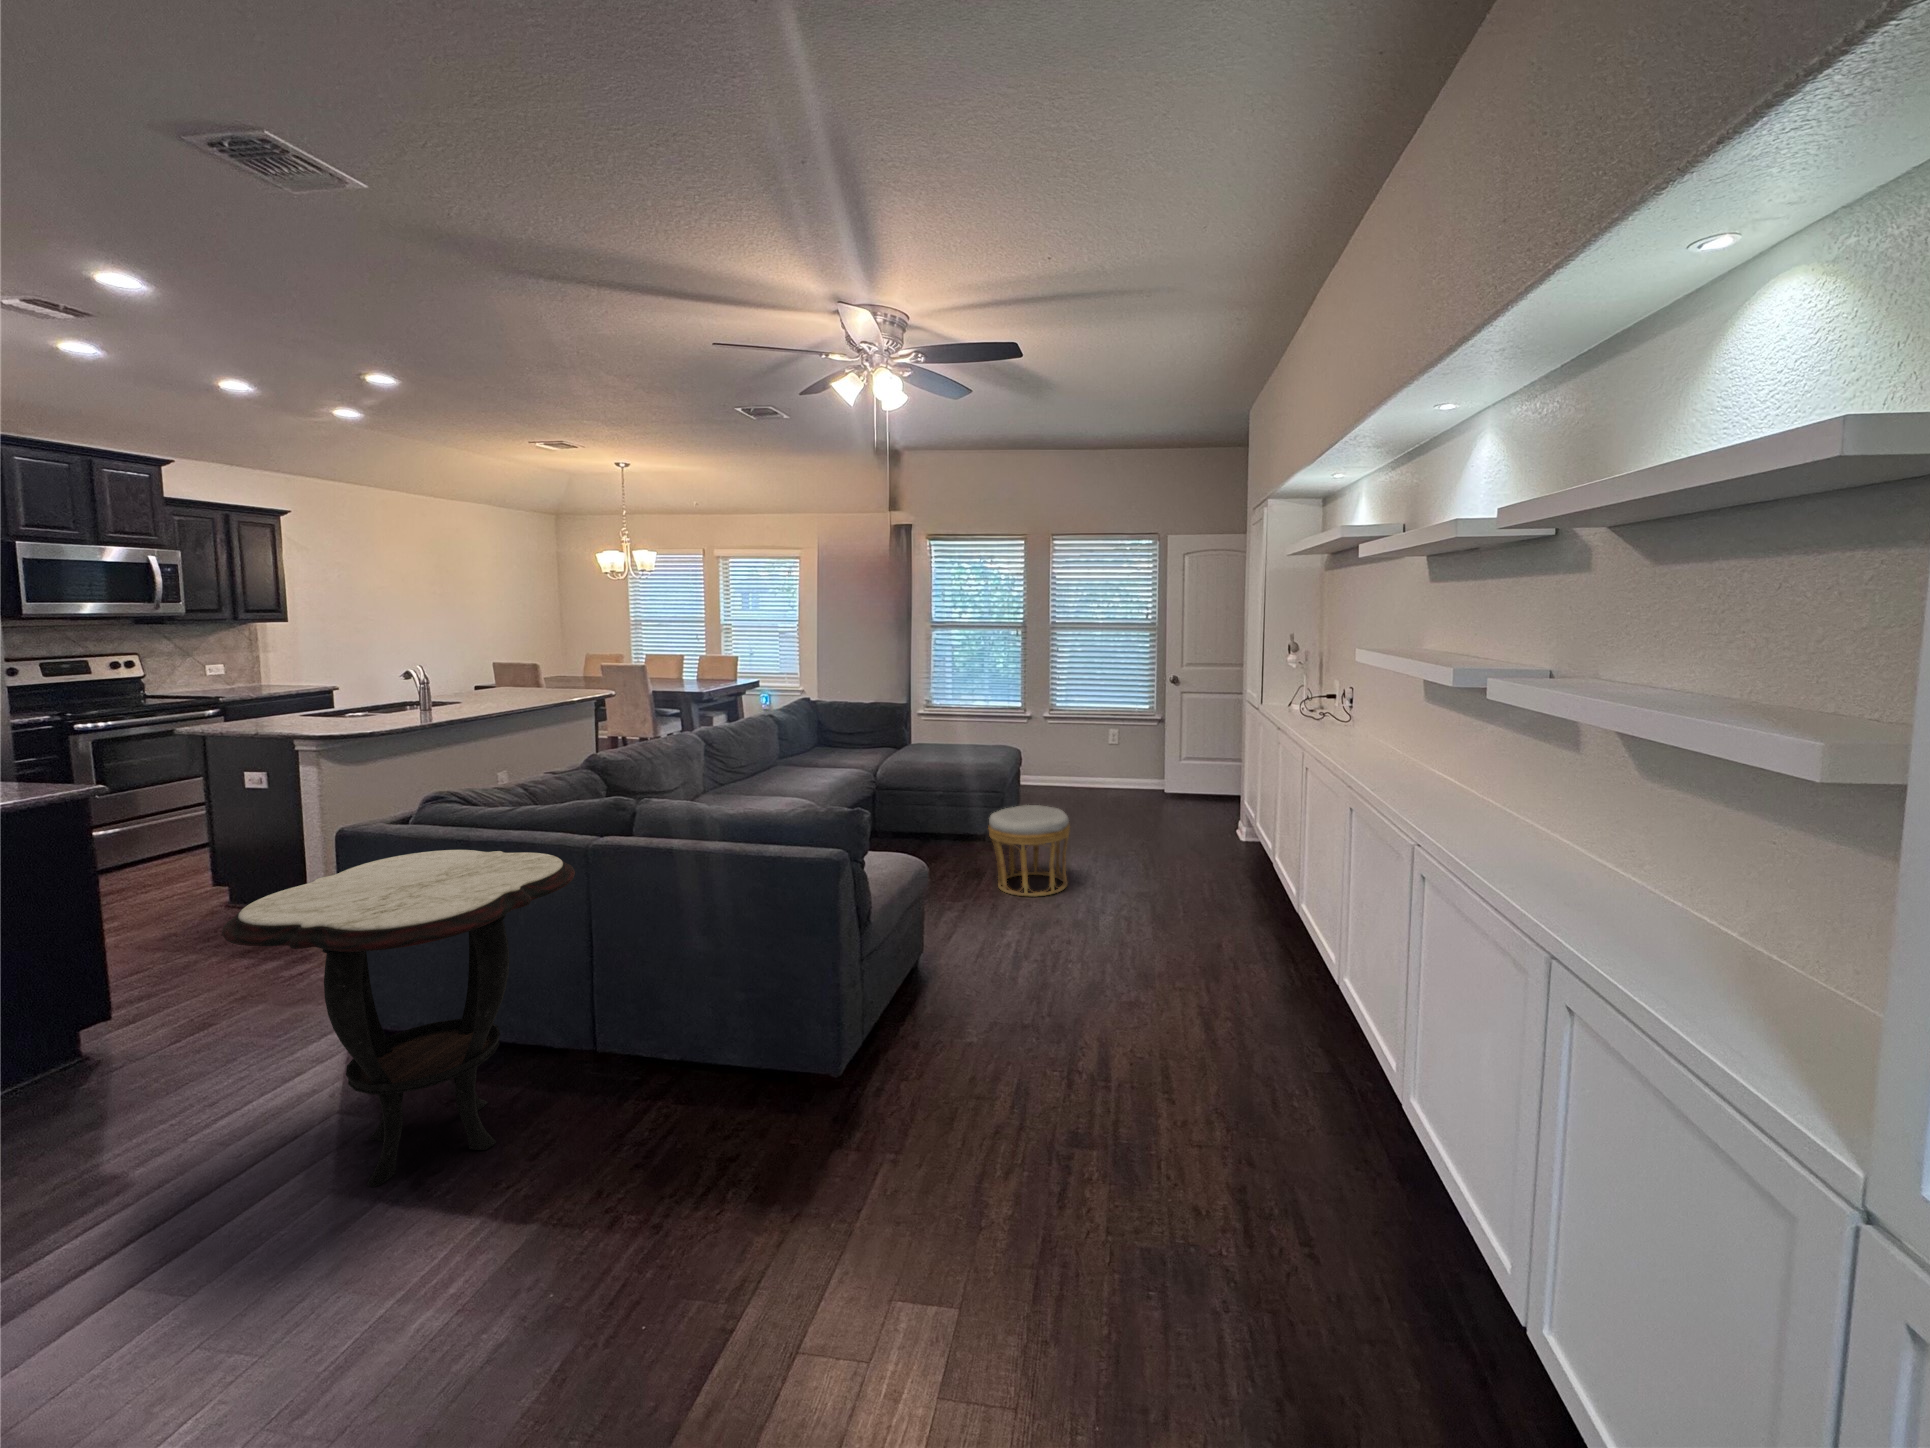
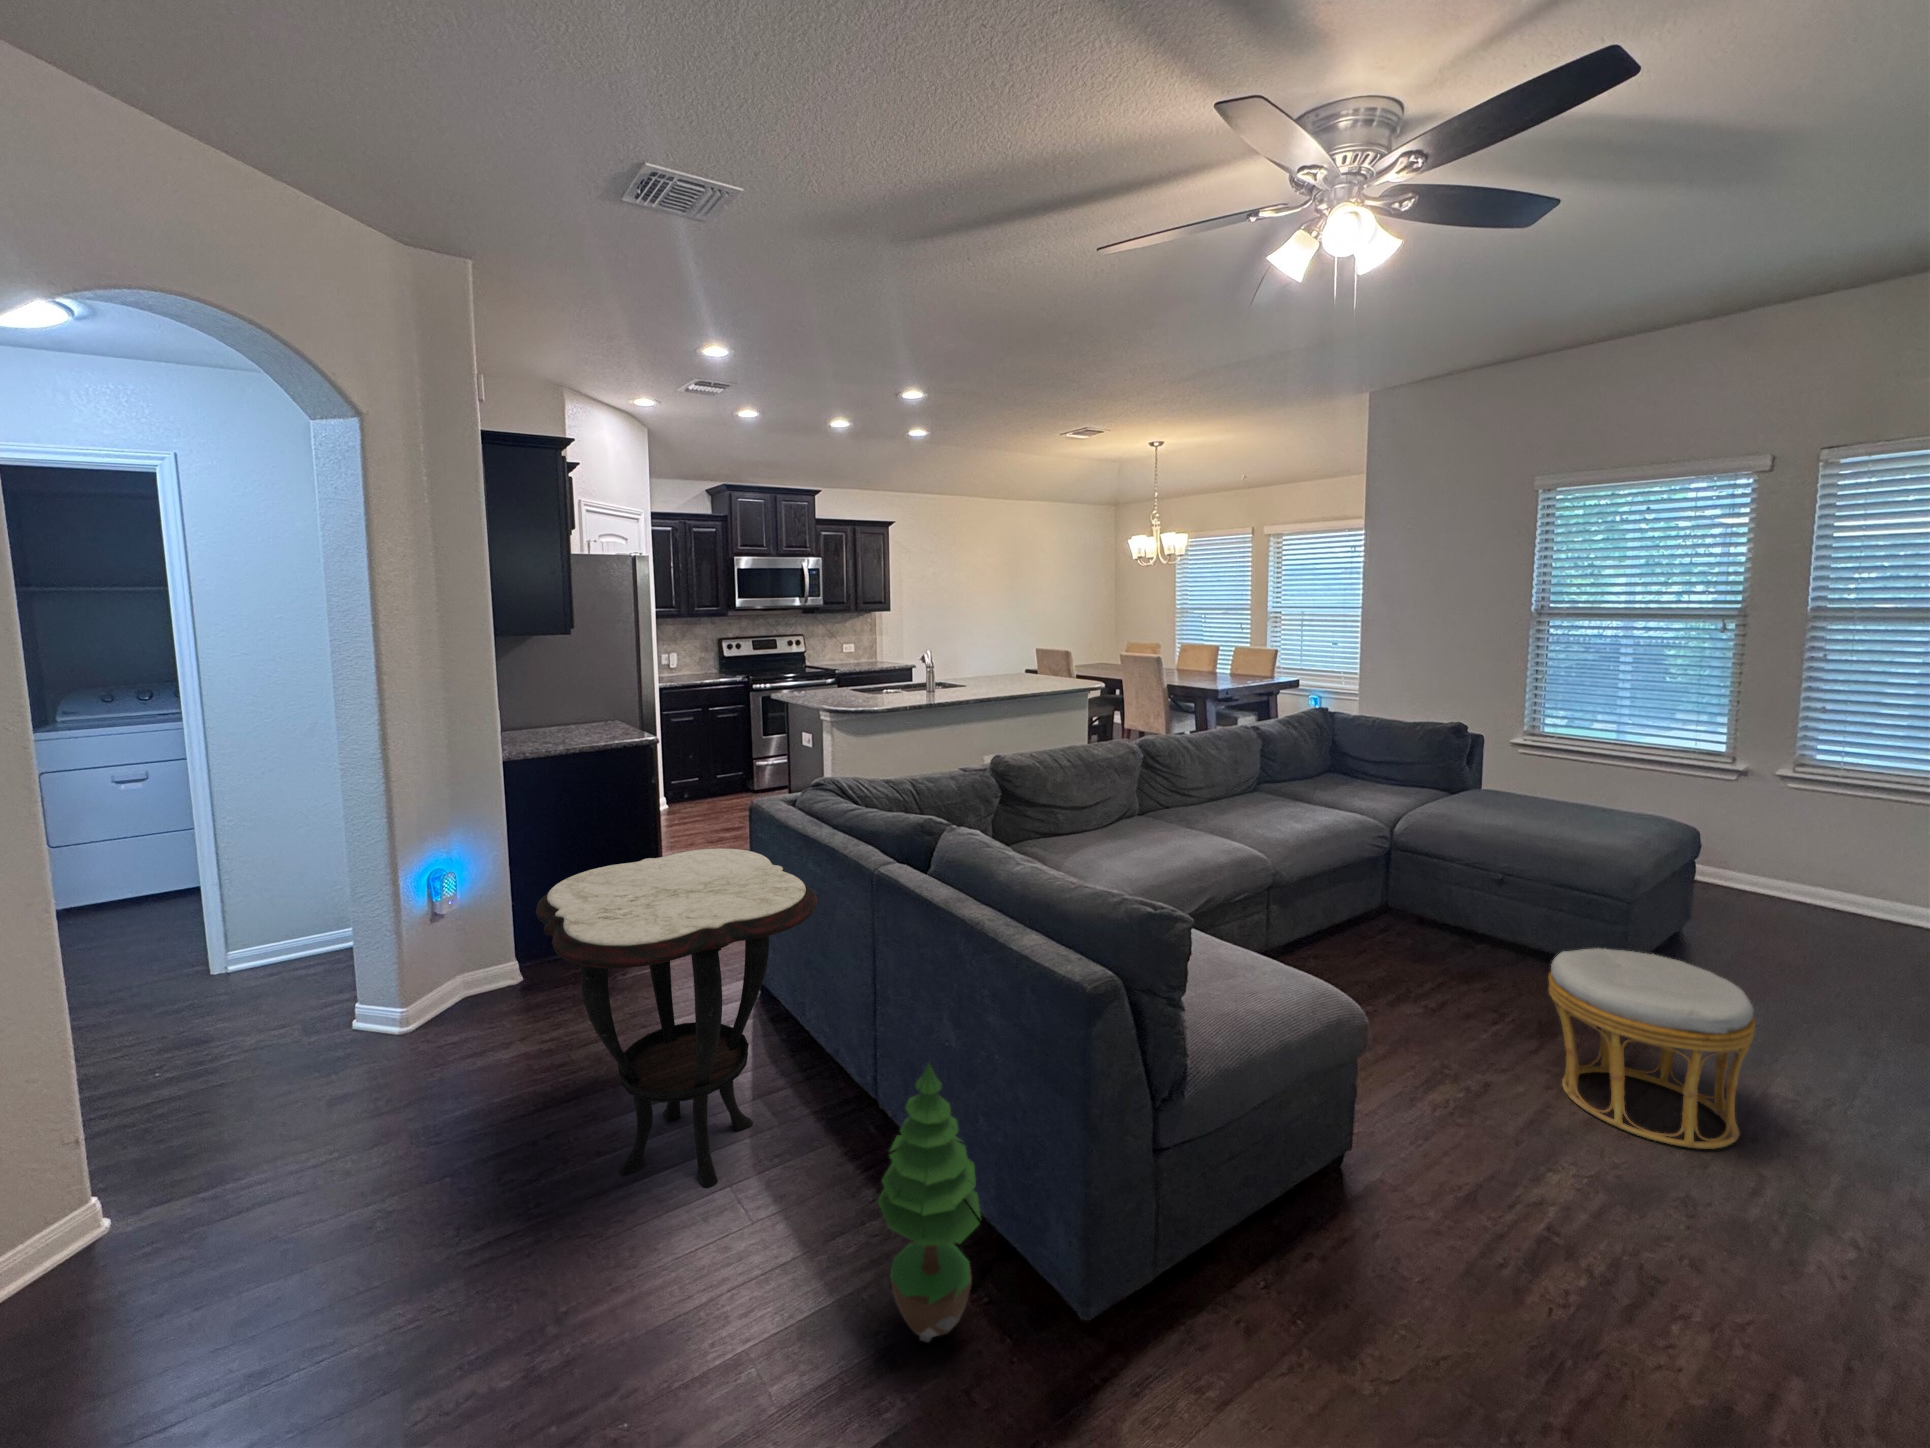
potted tree: none [713,920,790,1116] -> present [878,1063,981,1342]

